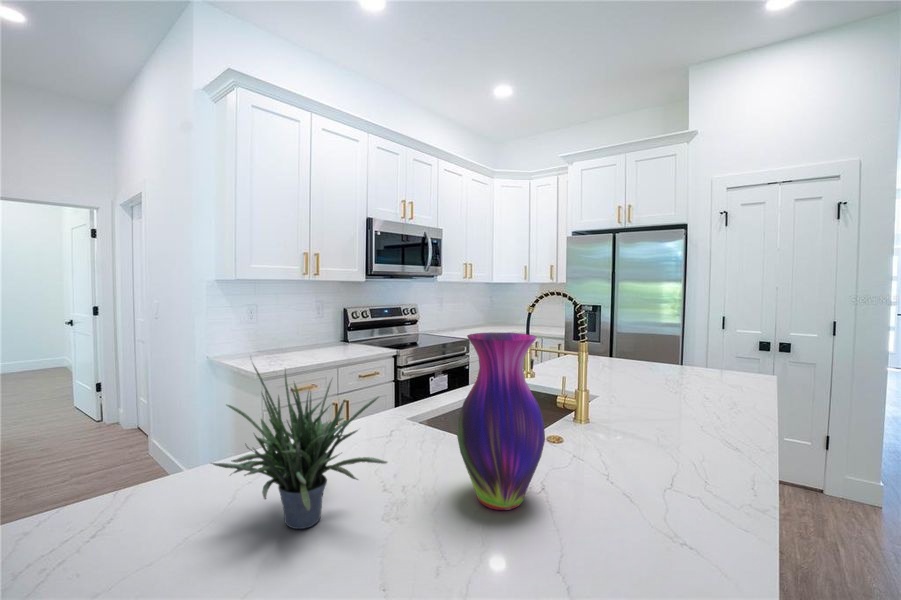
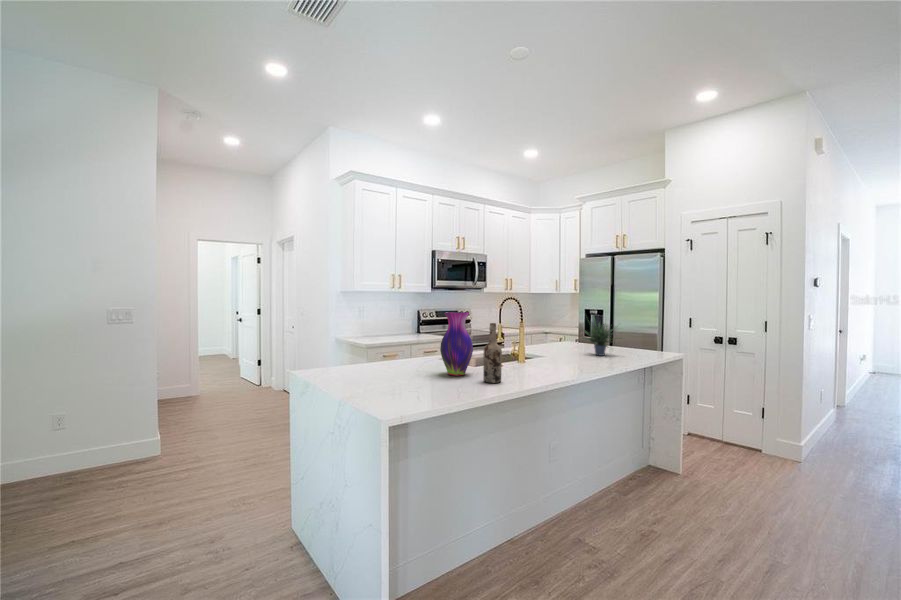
potted plant: present [211,365,387,529] -> present [583,324,625,356]
wine bottle: none [604,372,662,556] -> present [483,323,502,383]

